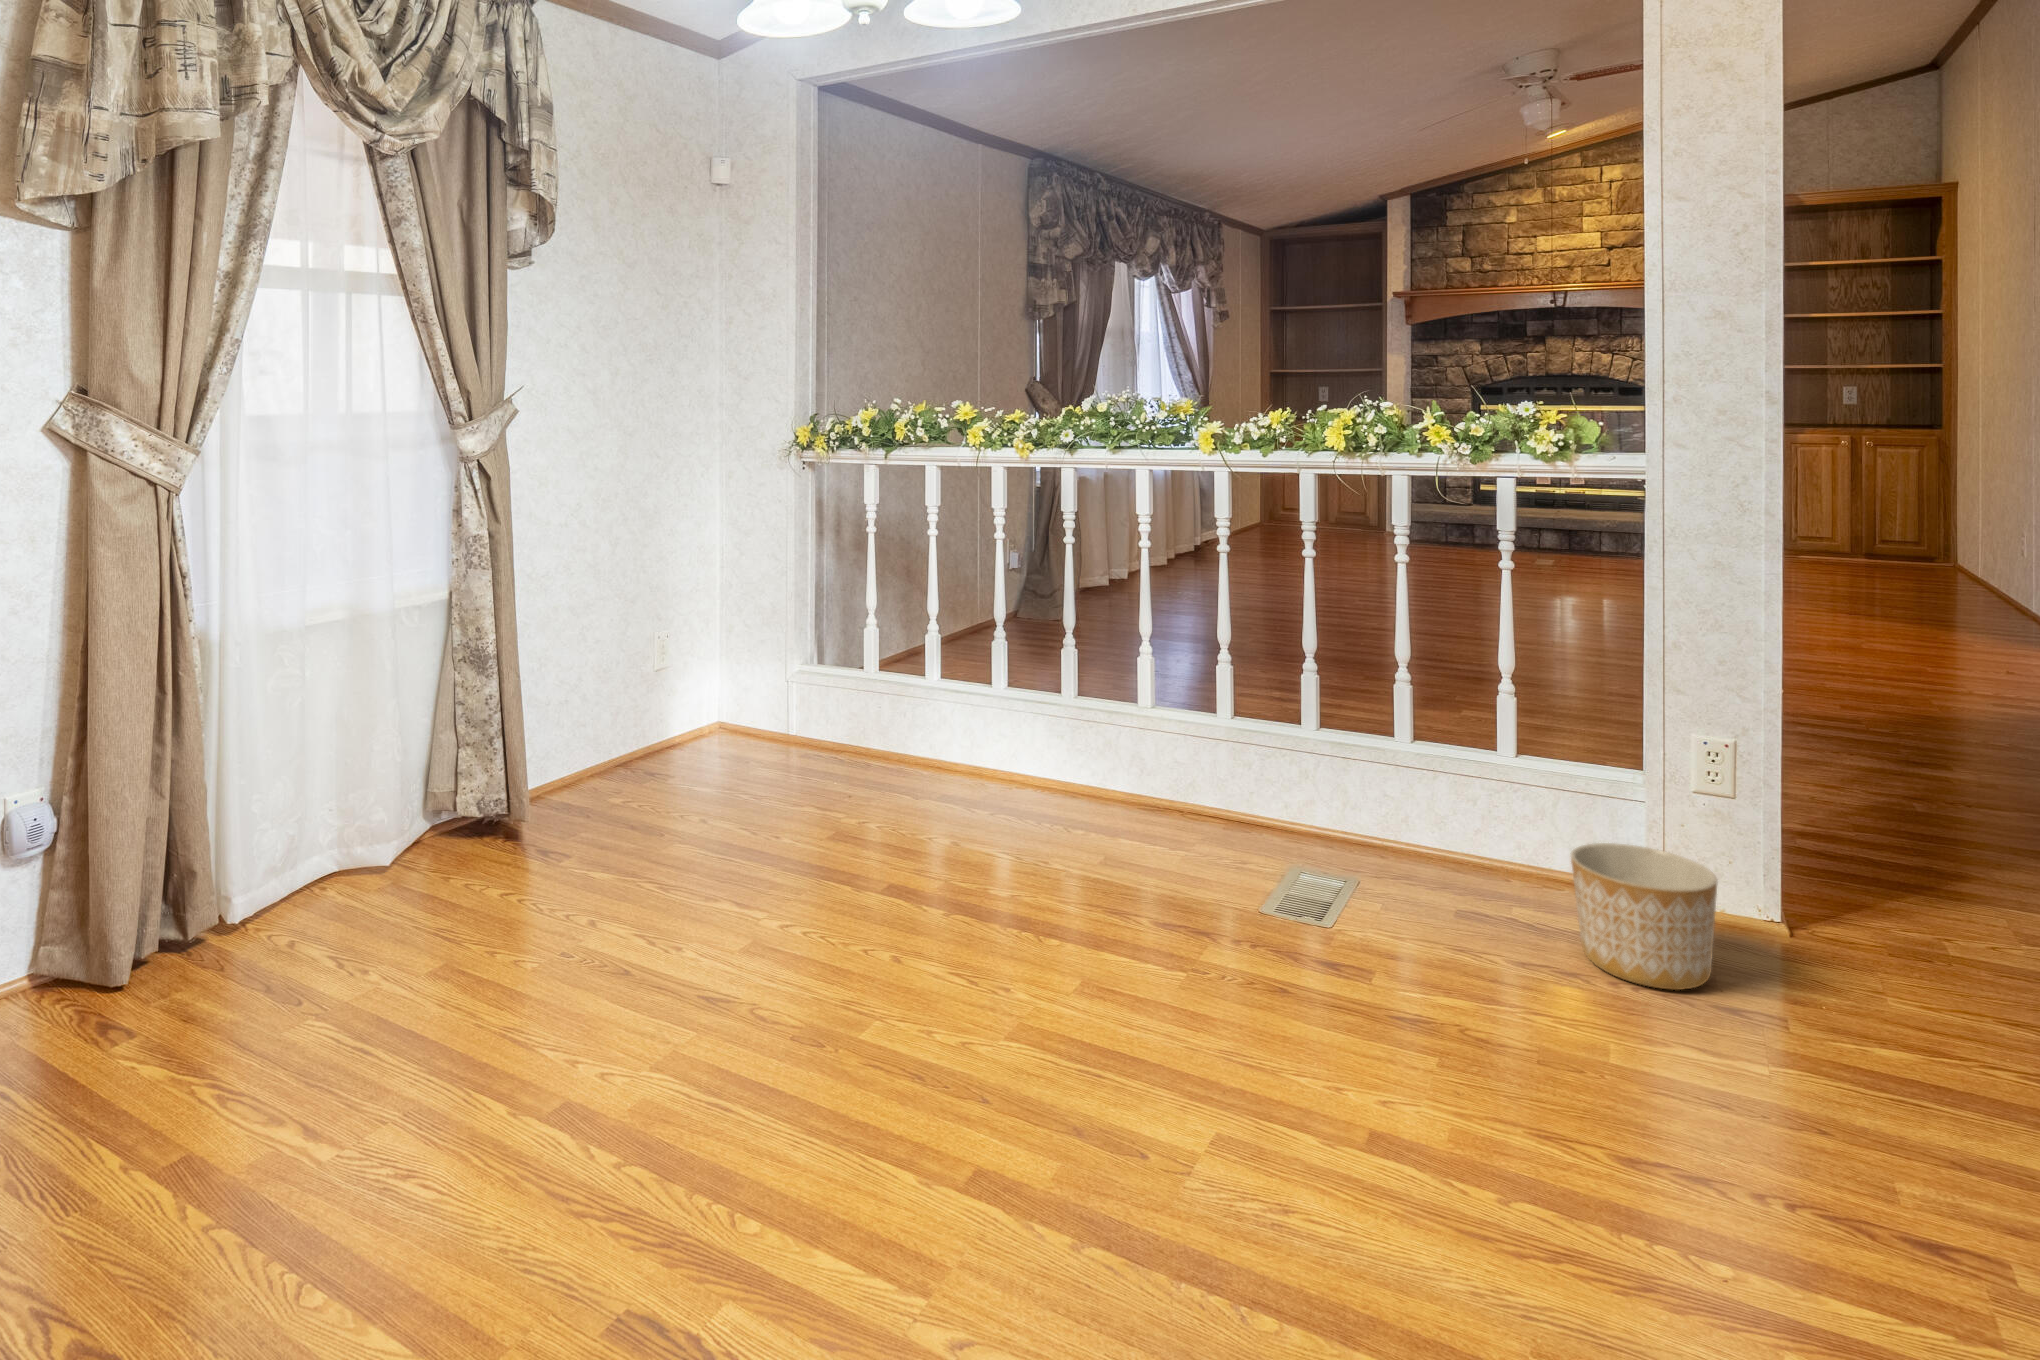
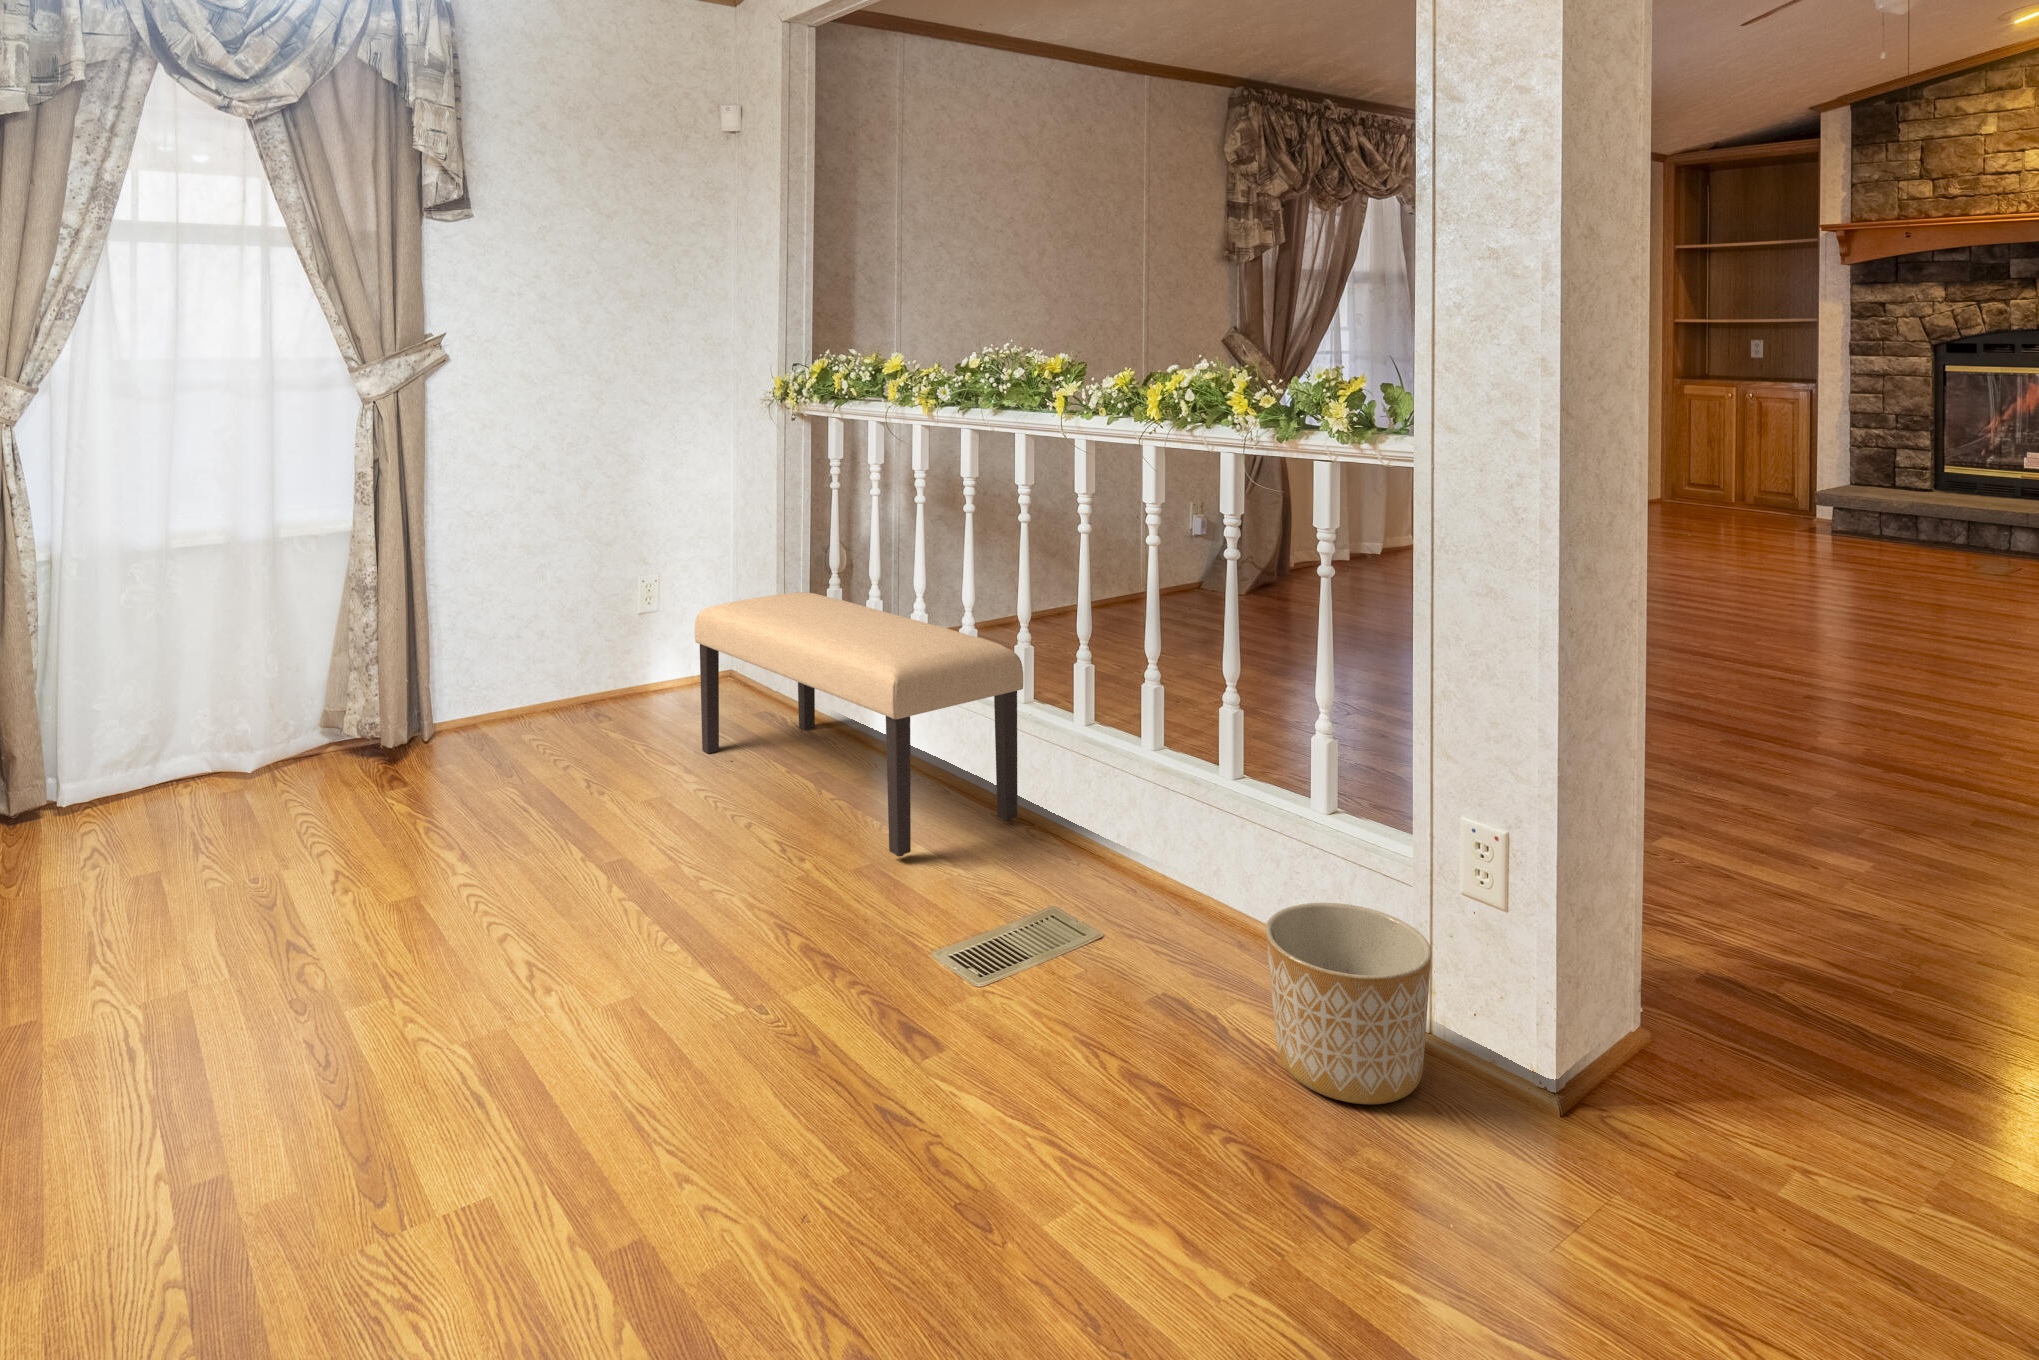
bench: none [799,636,1174,866] -> present [695,592,1023,856]

